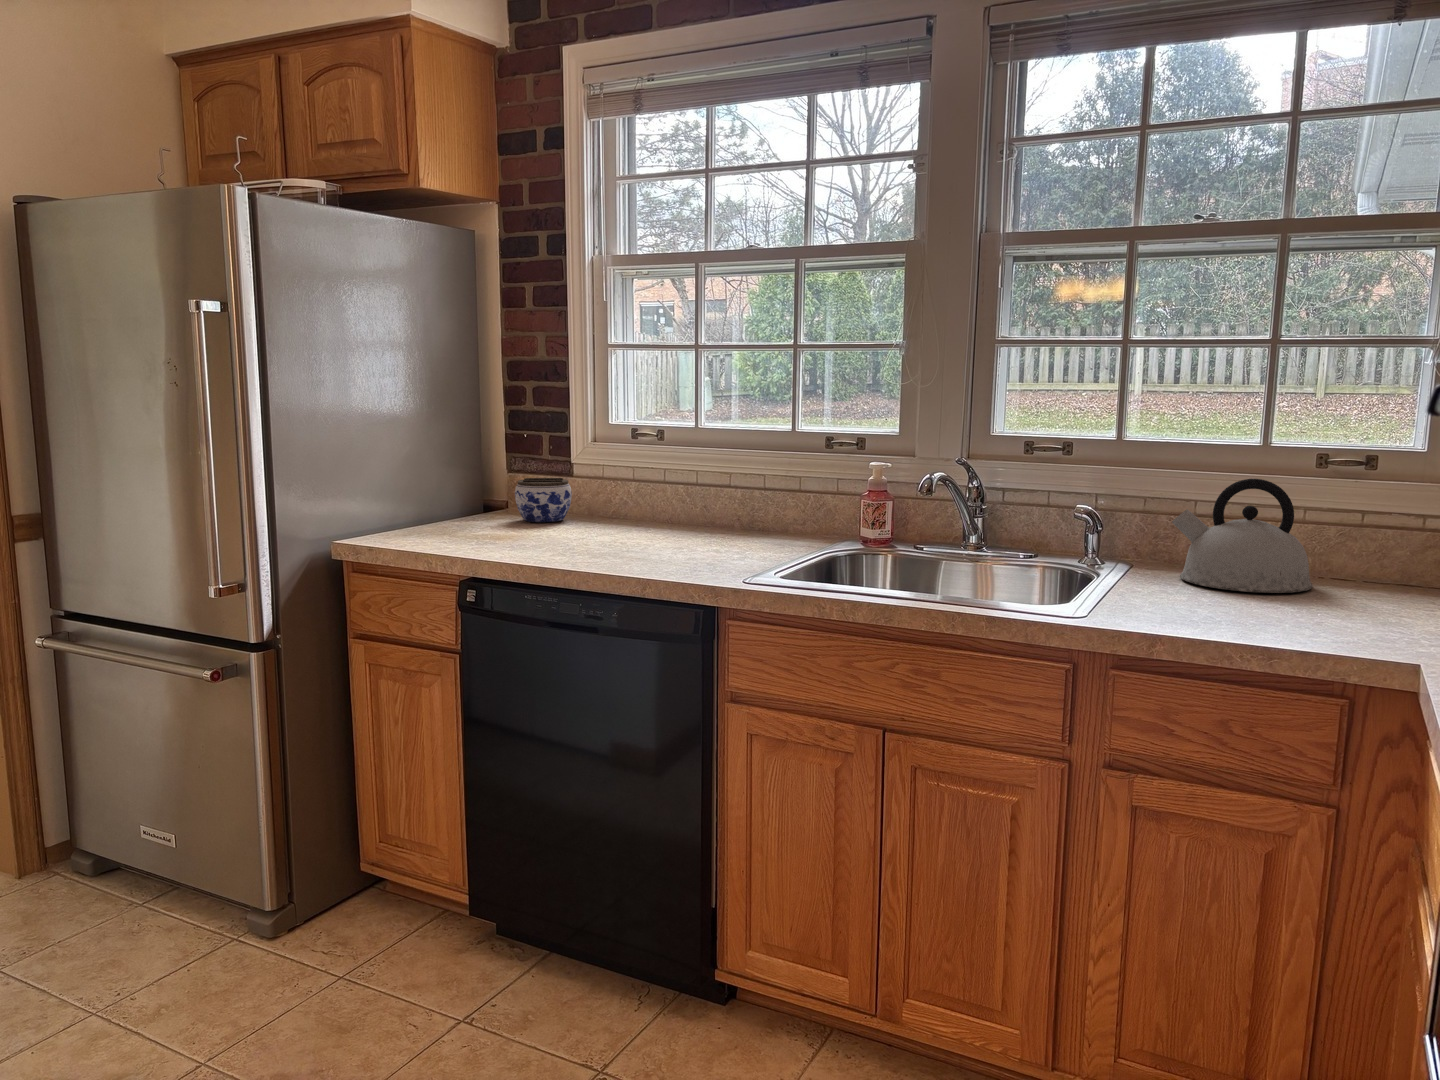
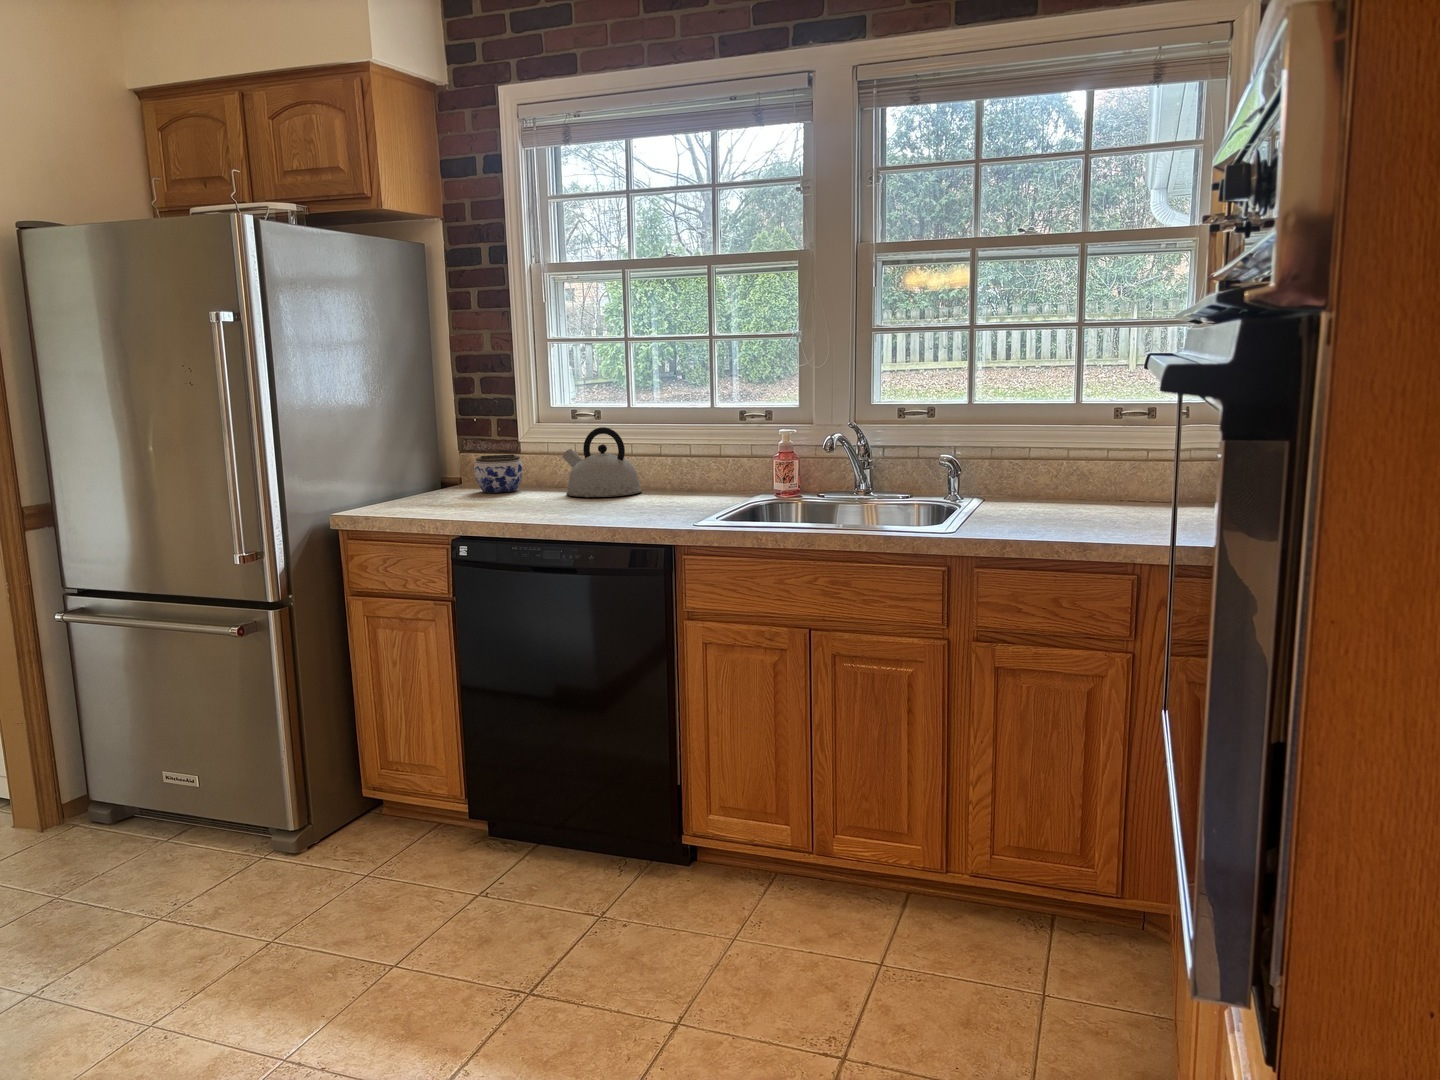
kettle: present [1172,479,1312,593] -> present [562,427,642,497]

